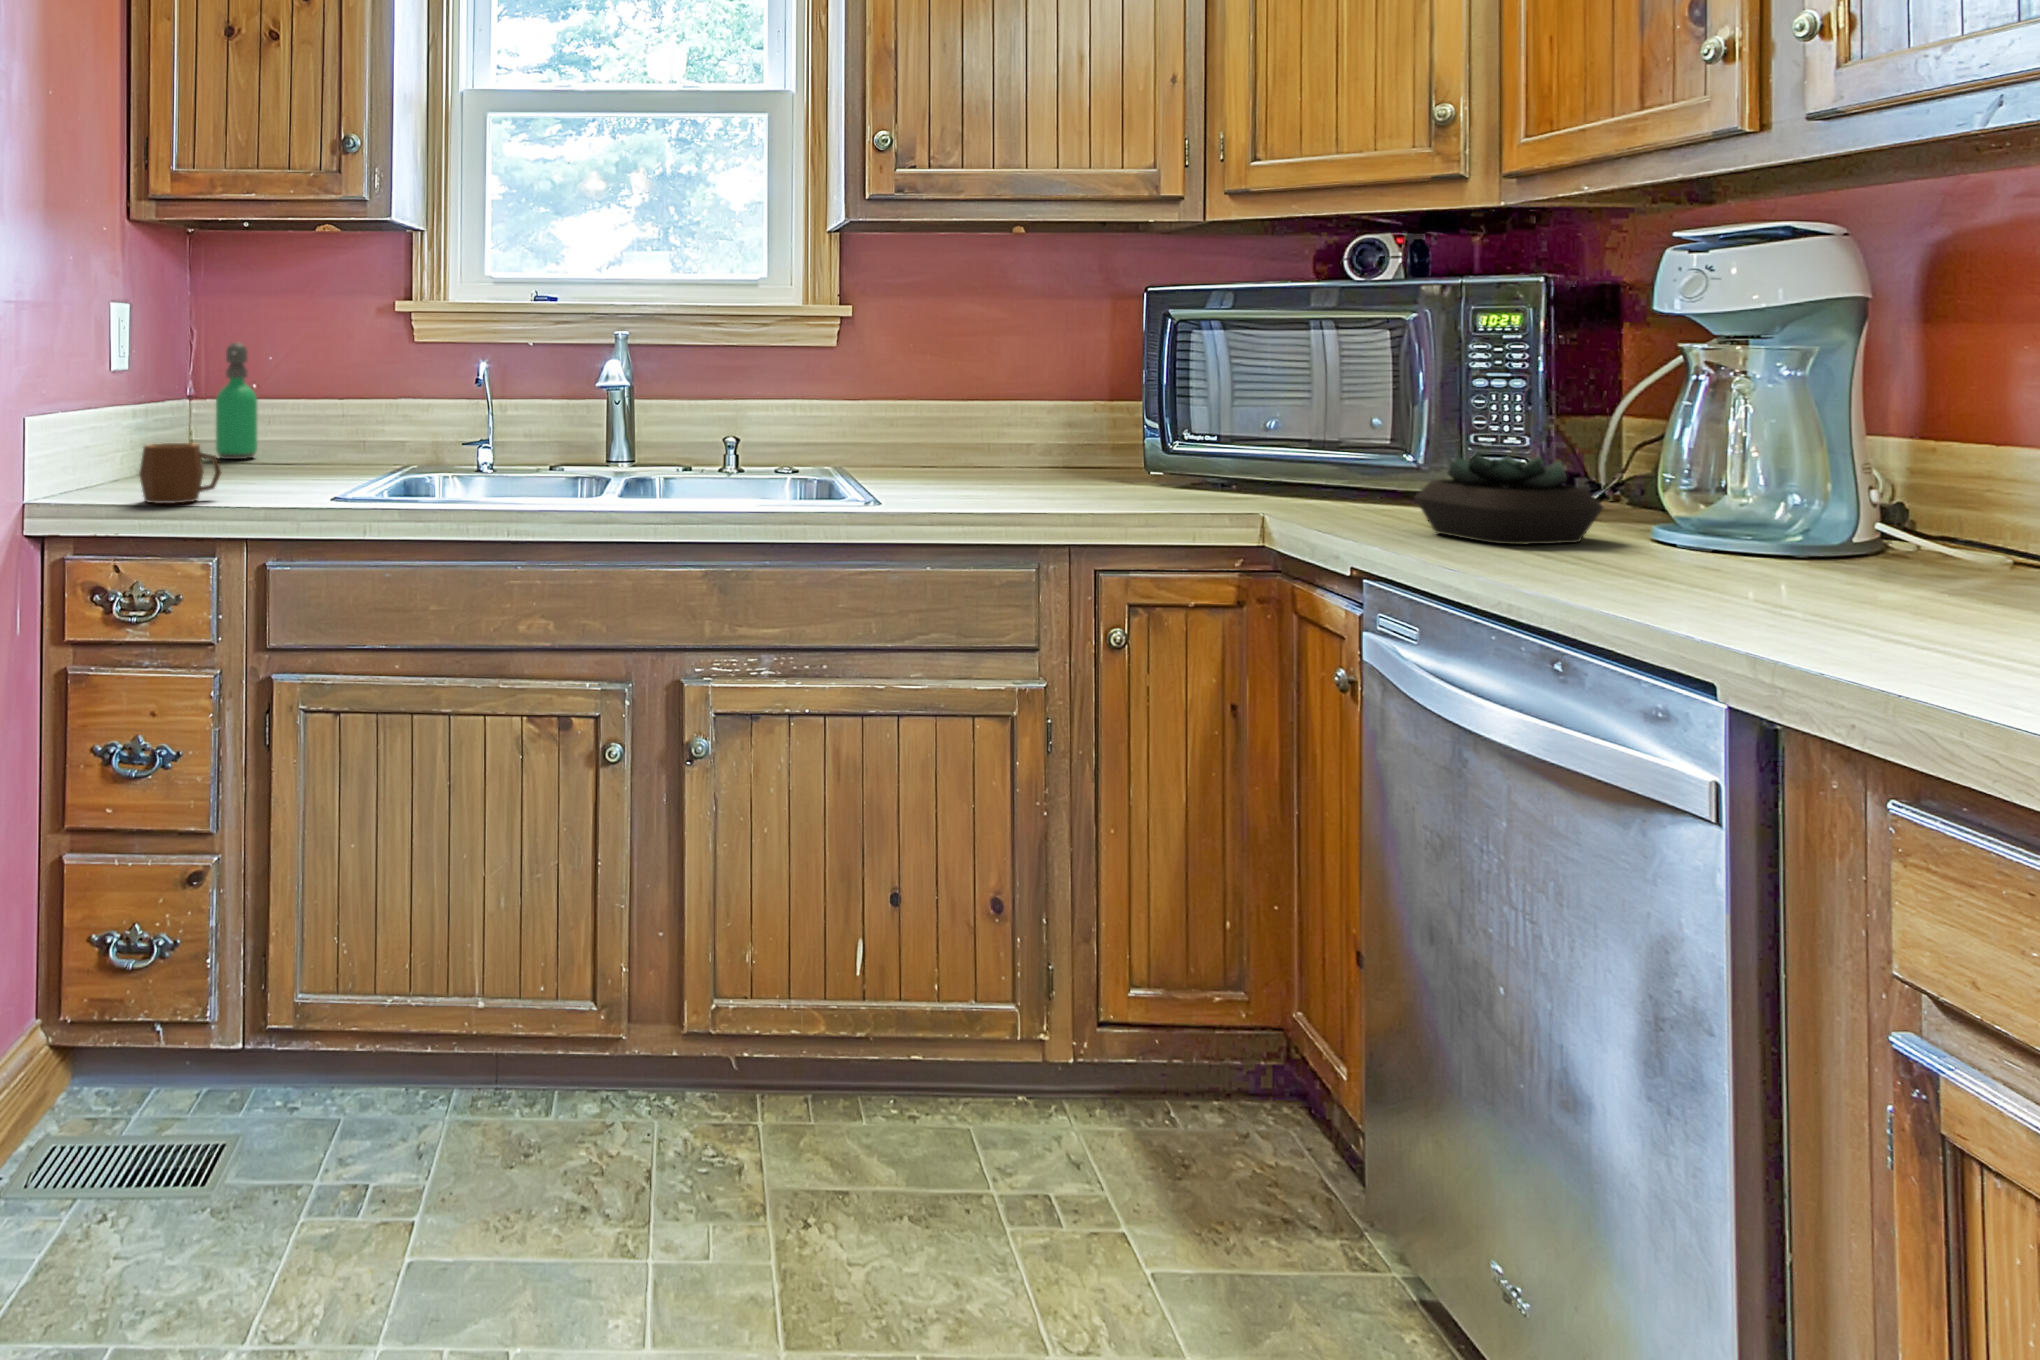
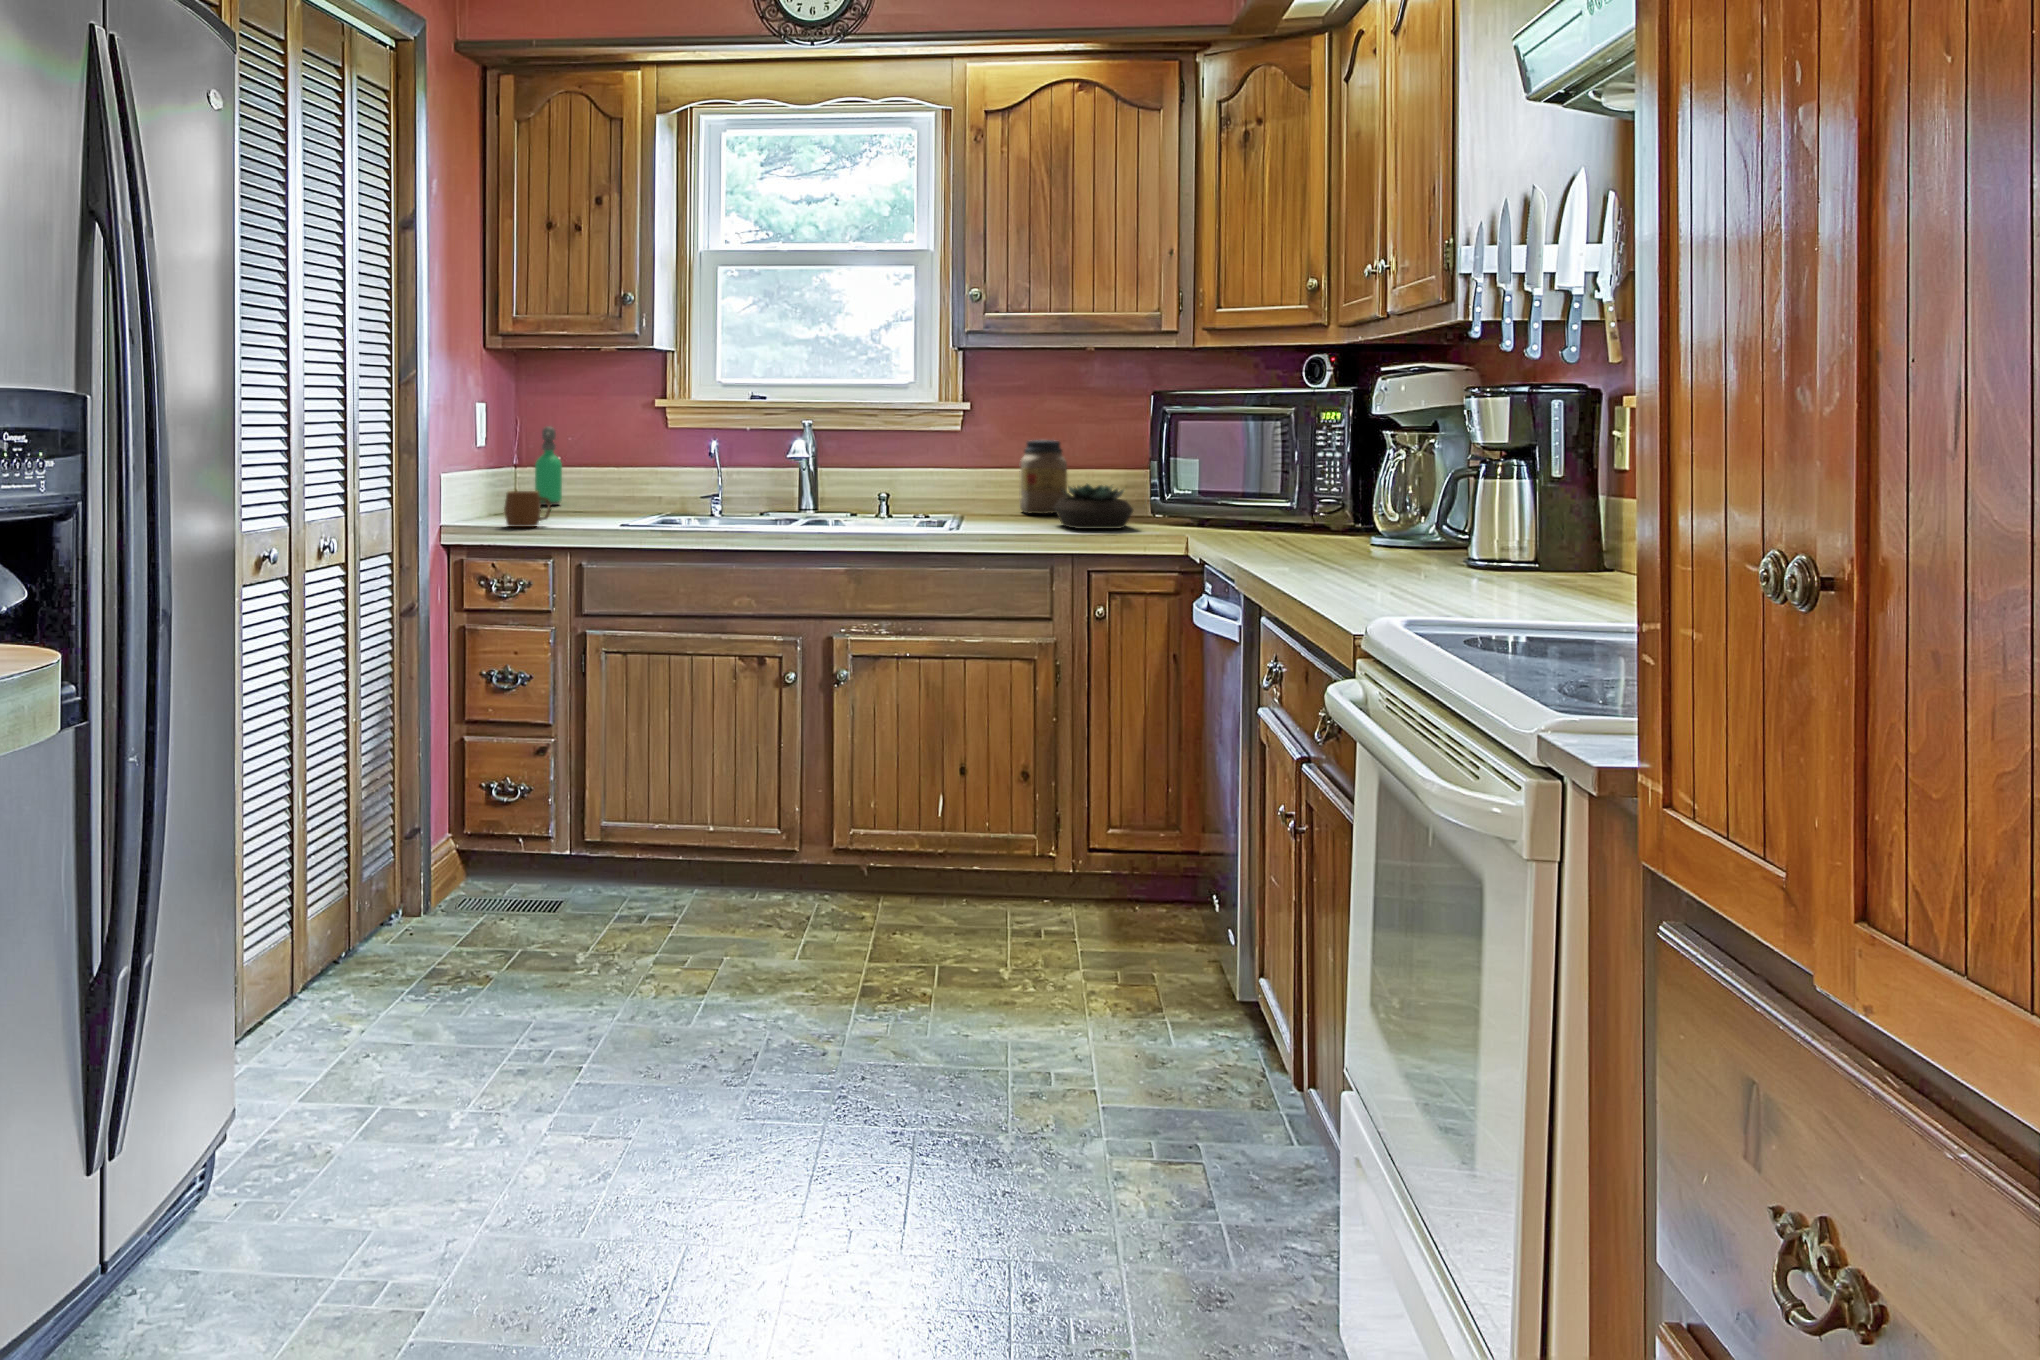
jar: none [923,364,996,470] -> present [1019,440,1067,514]
succulent plant: present [1415,453,1603,545] -> present [1053,484,1133,529]

